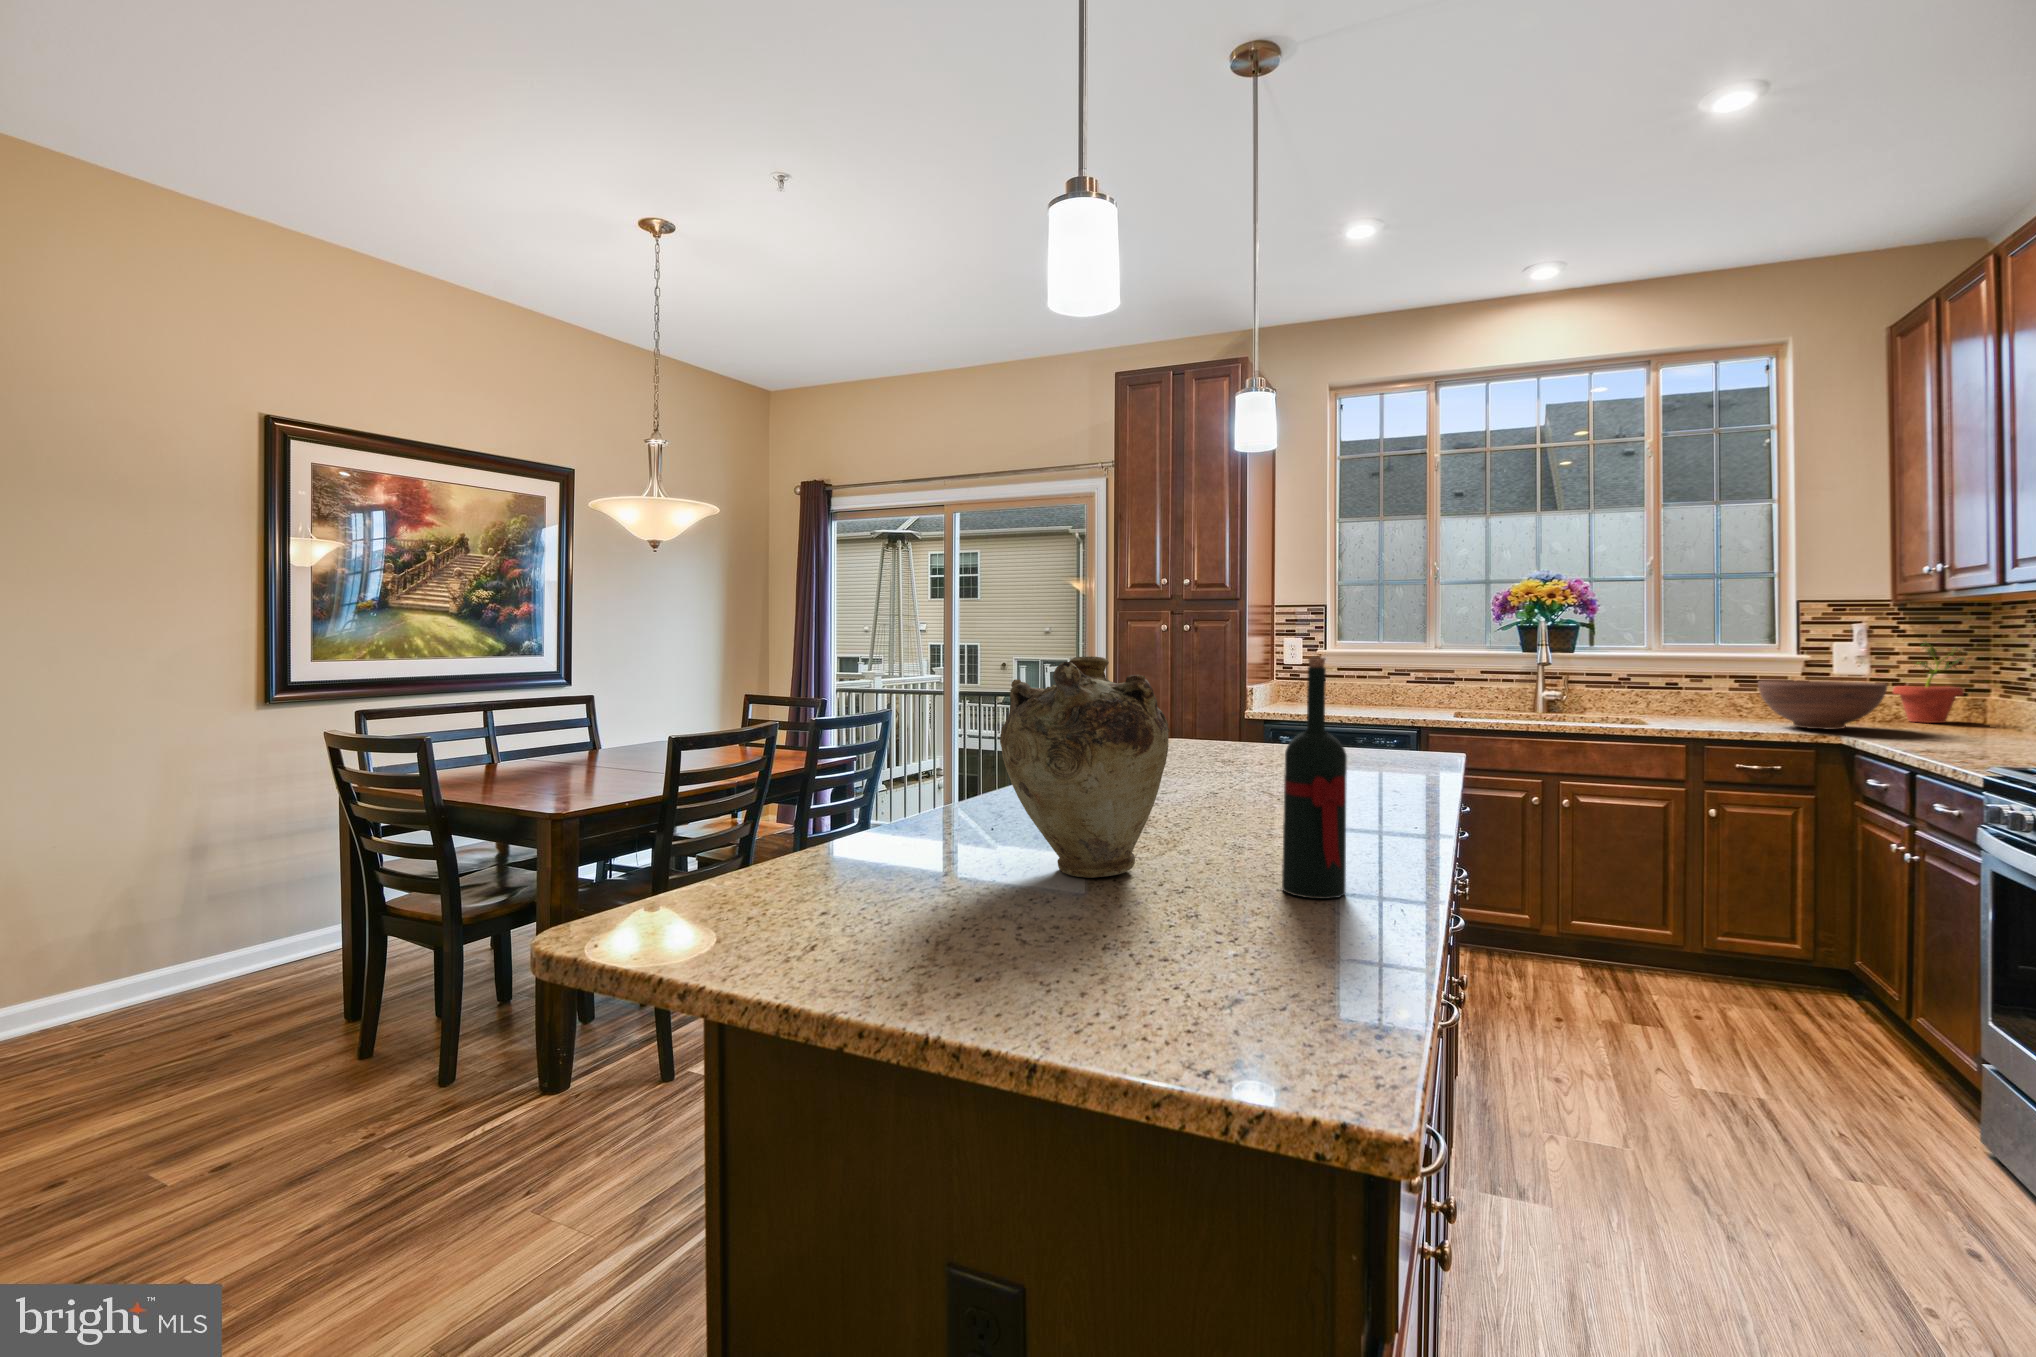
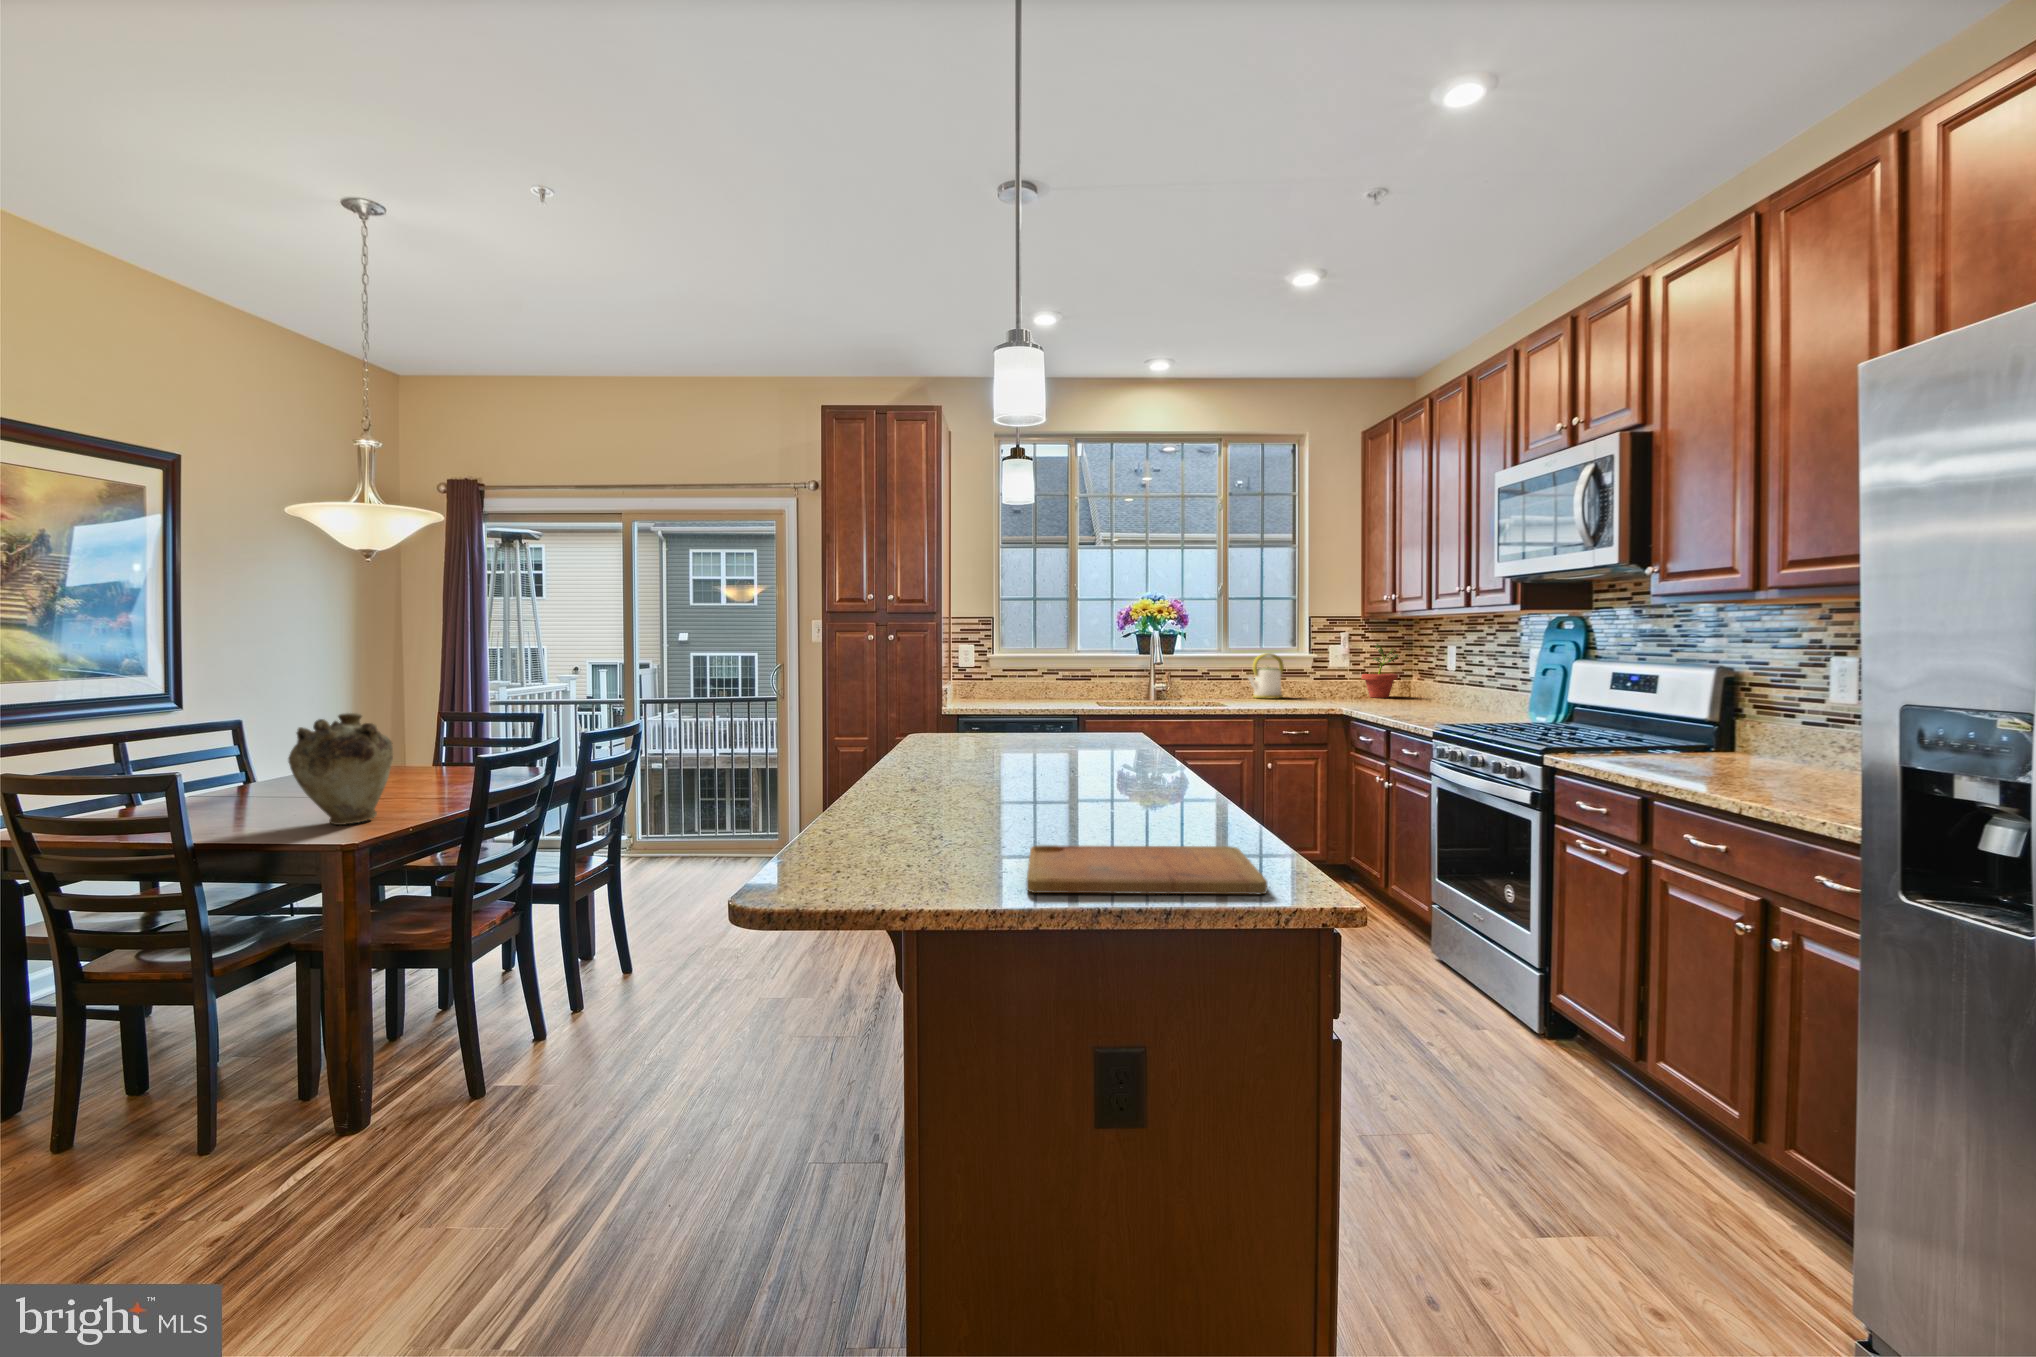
kettle: none [1685,653,1749,717] -> present [1248,653,1284,698]
vase: present [1000,657,1169,878] -> present [288,713,393,825]
wine bottle: present [1282,658,1347,899] -> none [1162,671,1206,824]
fruit bowl: present [1758,680,1887,729] -> none [1294,672,1364,704]
cutting board: none [888,908,1310,1059] -> present [1027,845,1267,894]

